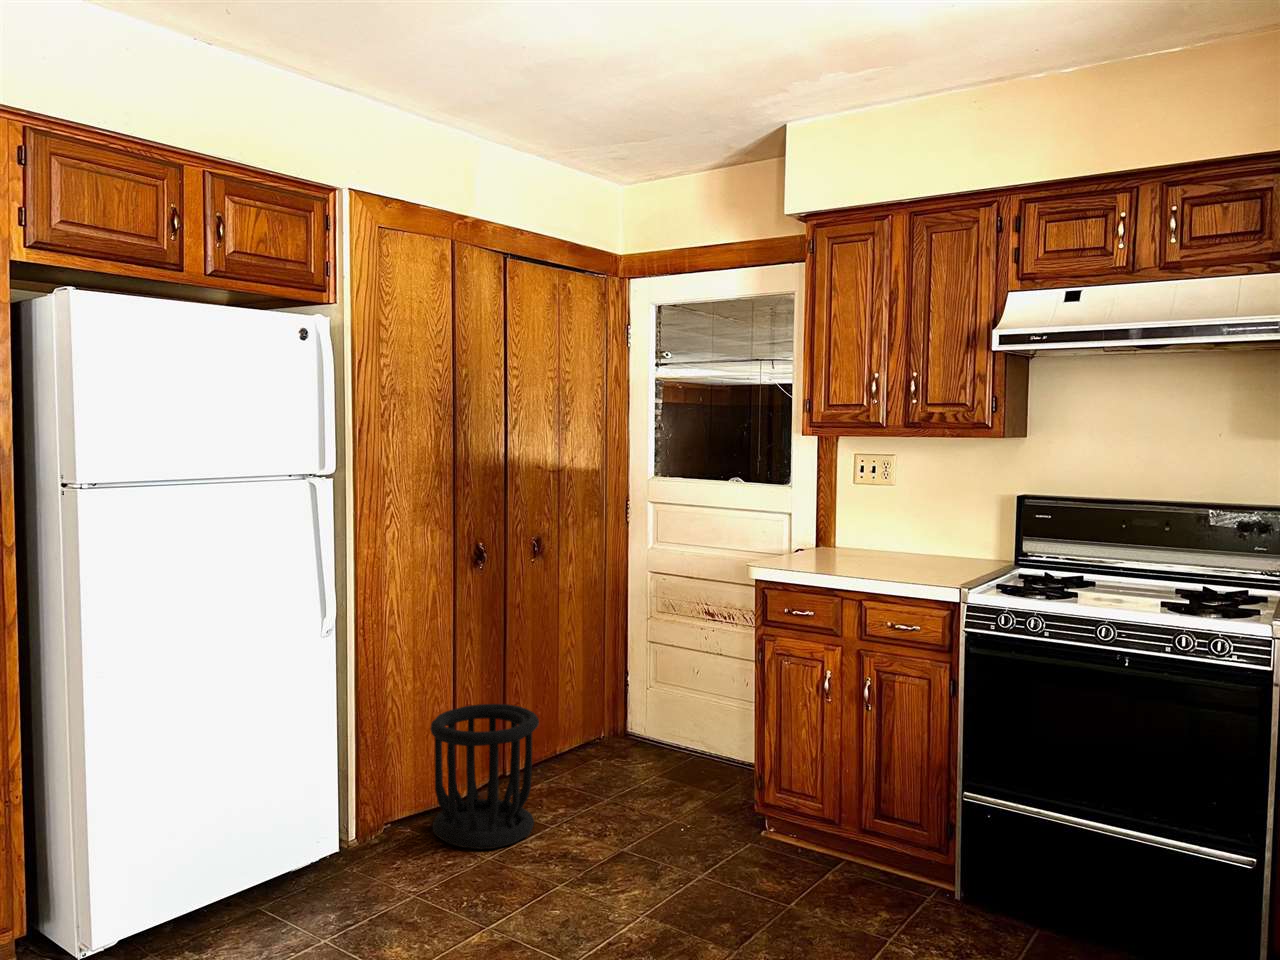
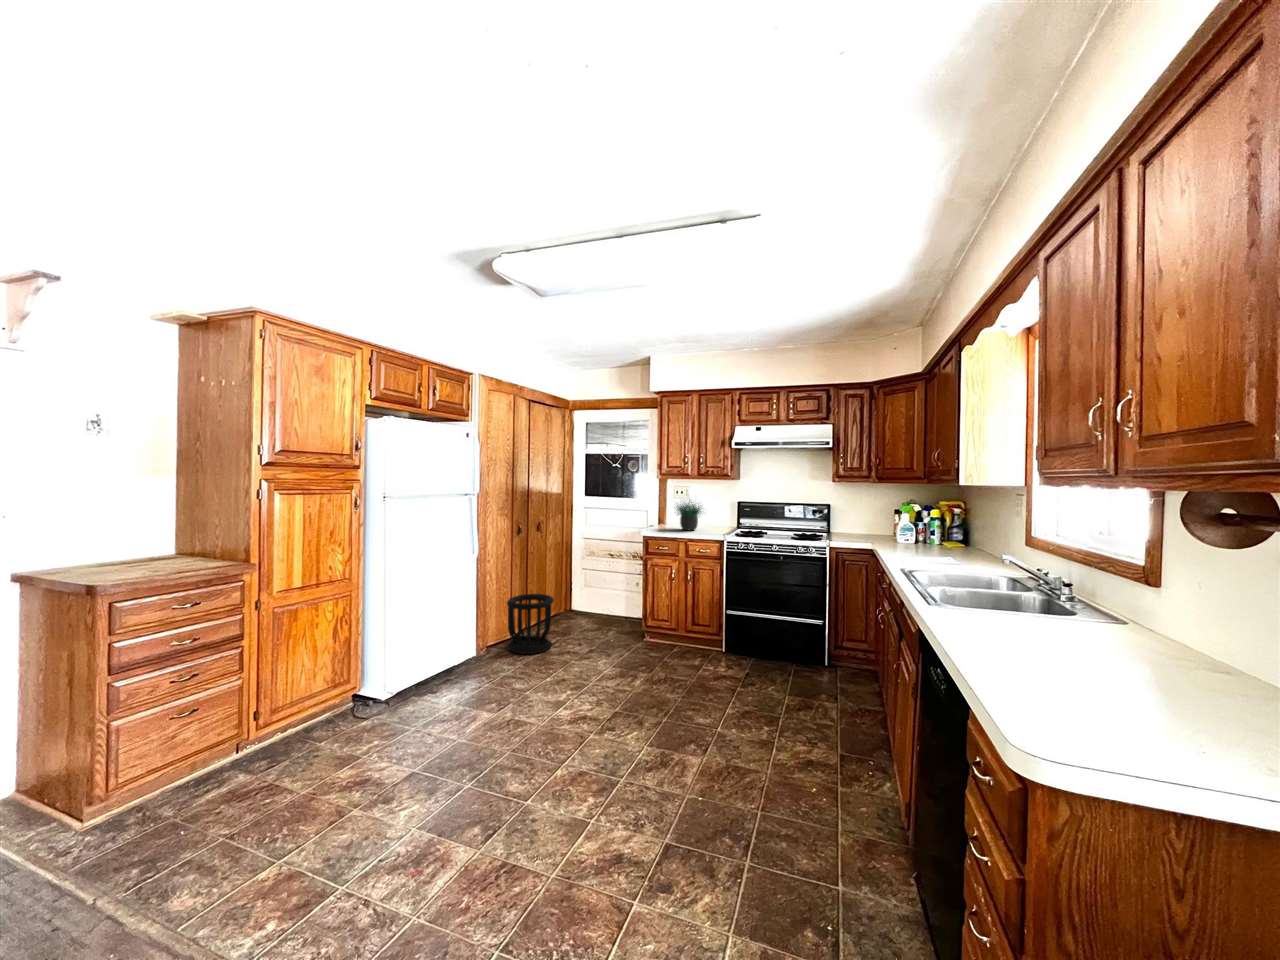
potted plant: none [820,462,930,569] -> present [677,499,701,531]

